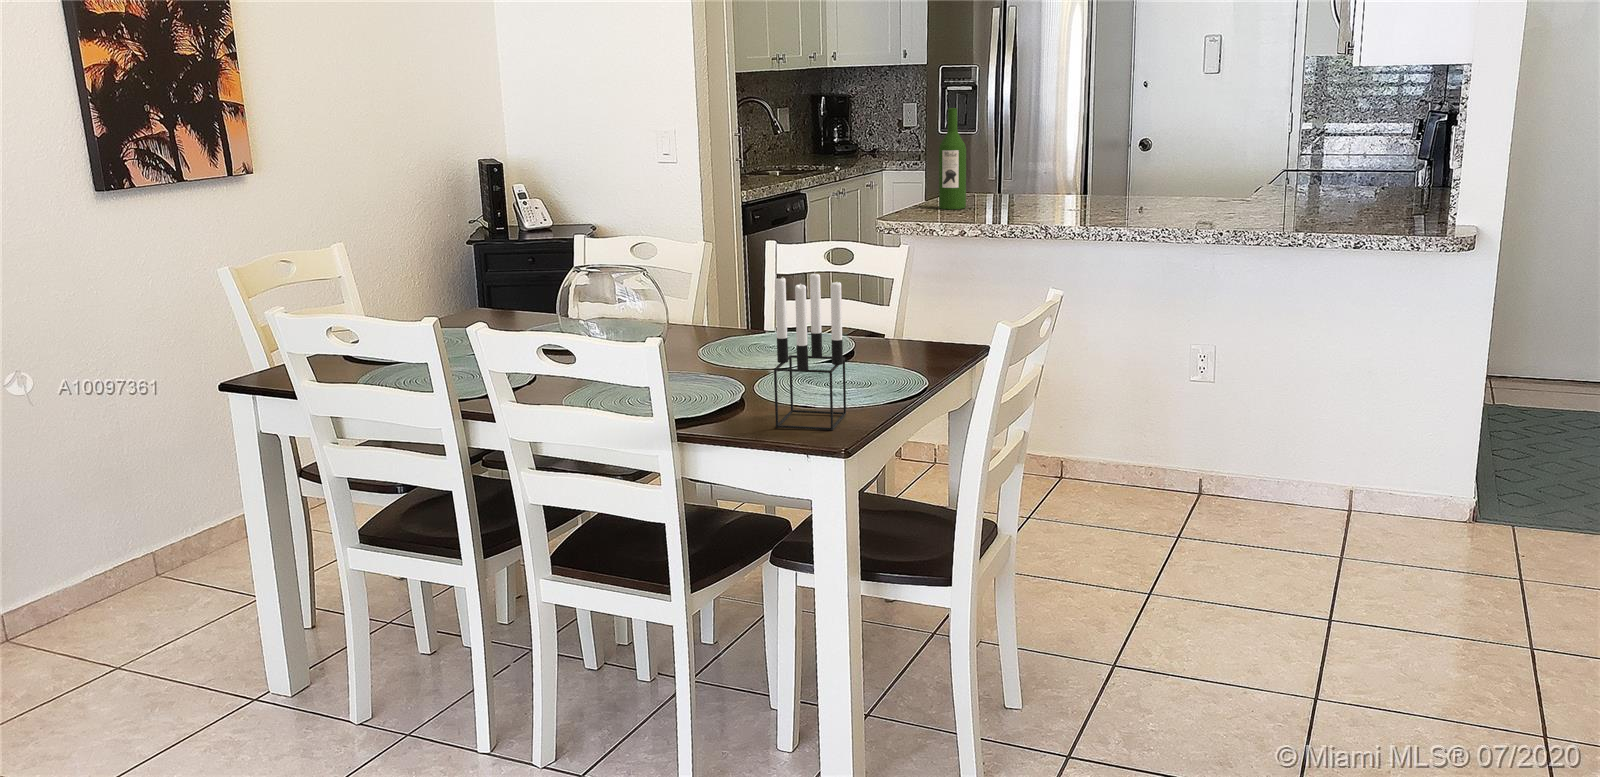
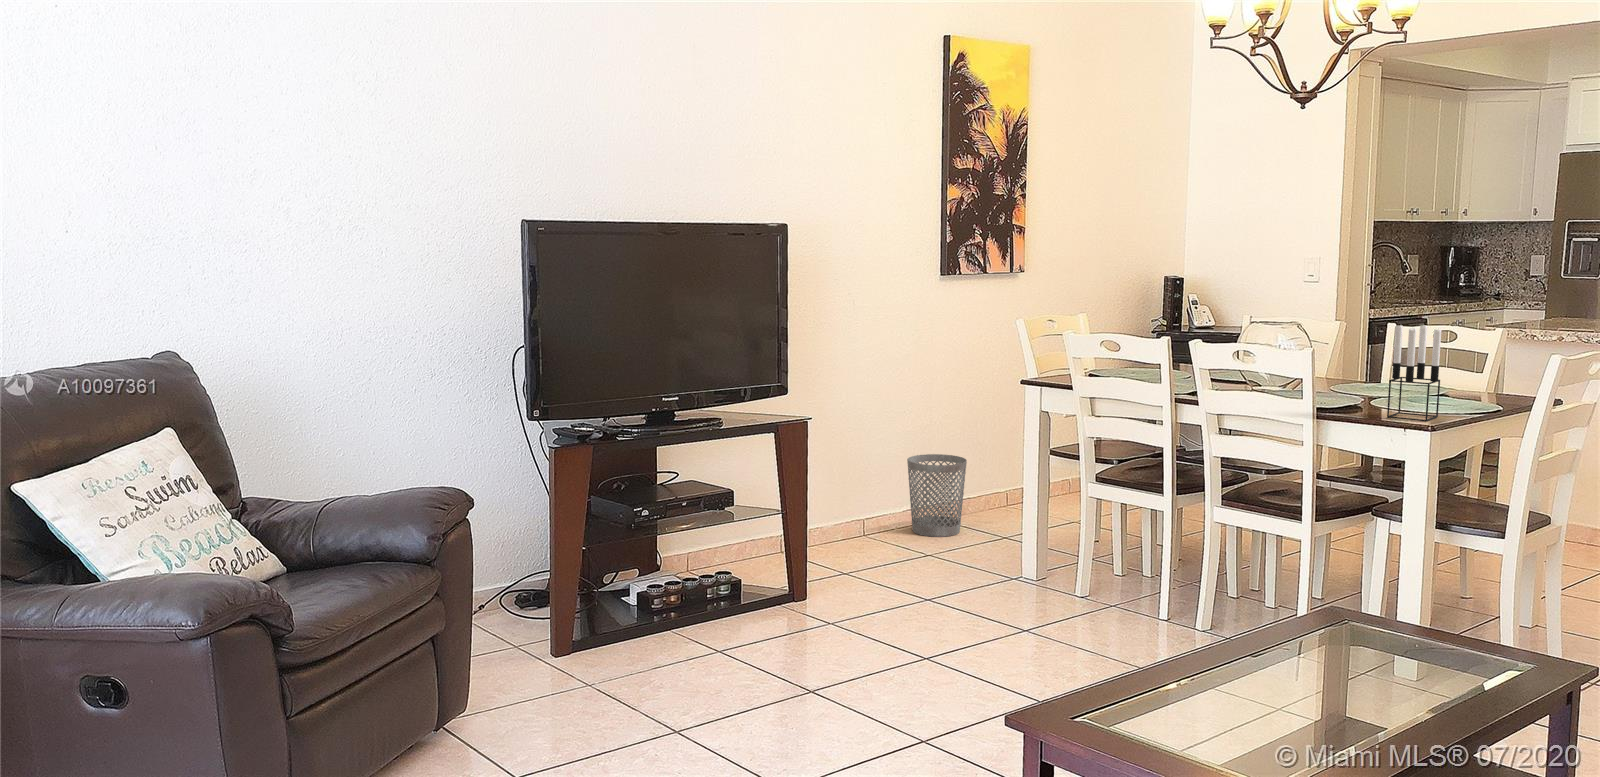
wine bottle: present [939,108,966,209] -> none [1548,248,1577,329]
wastebasket: none [73,483,188,624] -> present [907,454,967,537]

